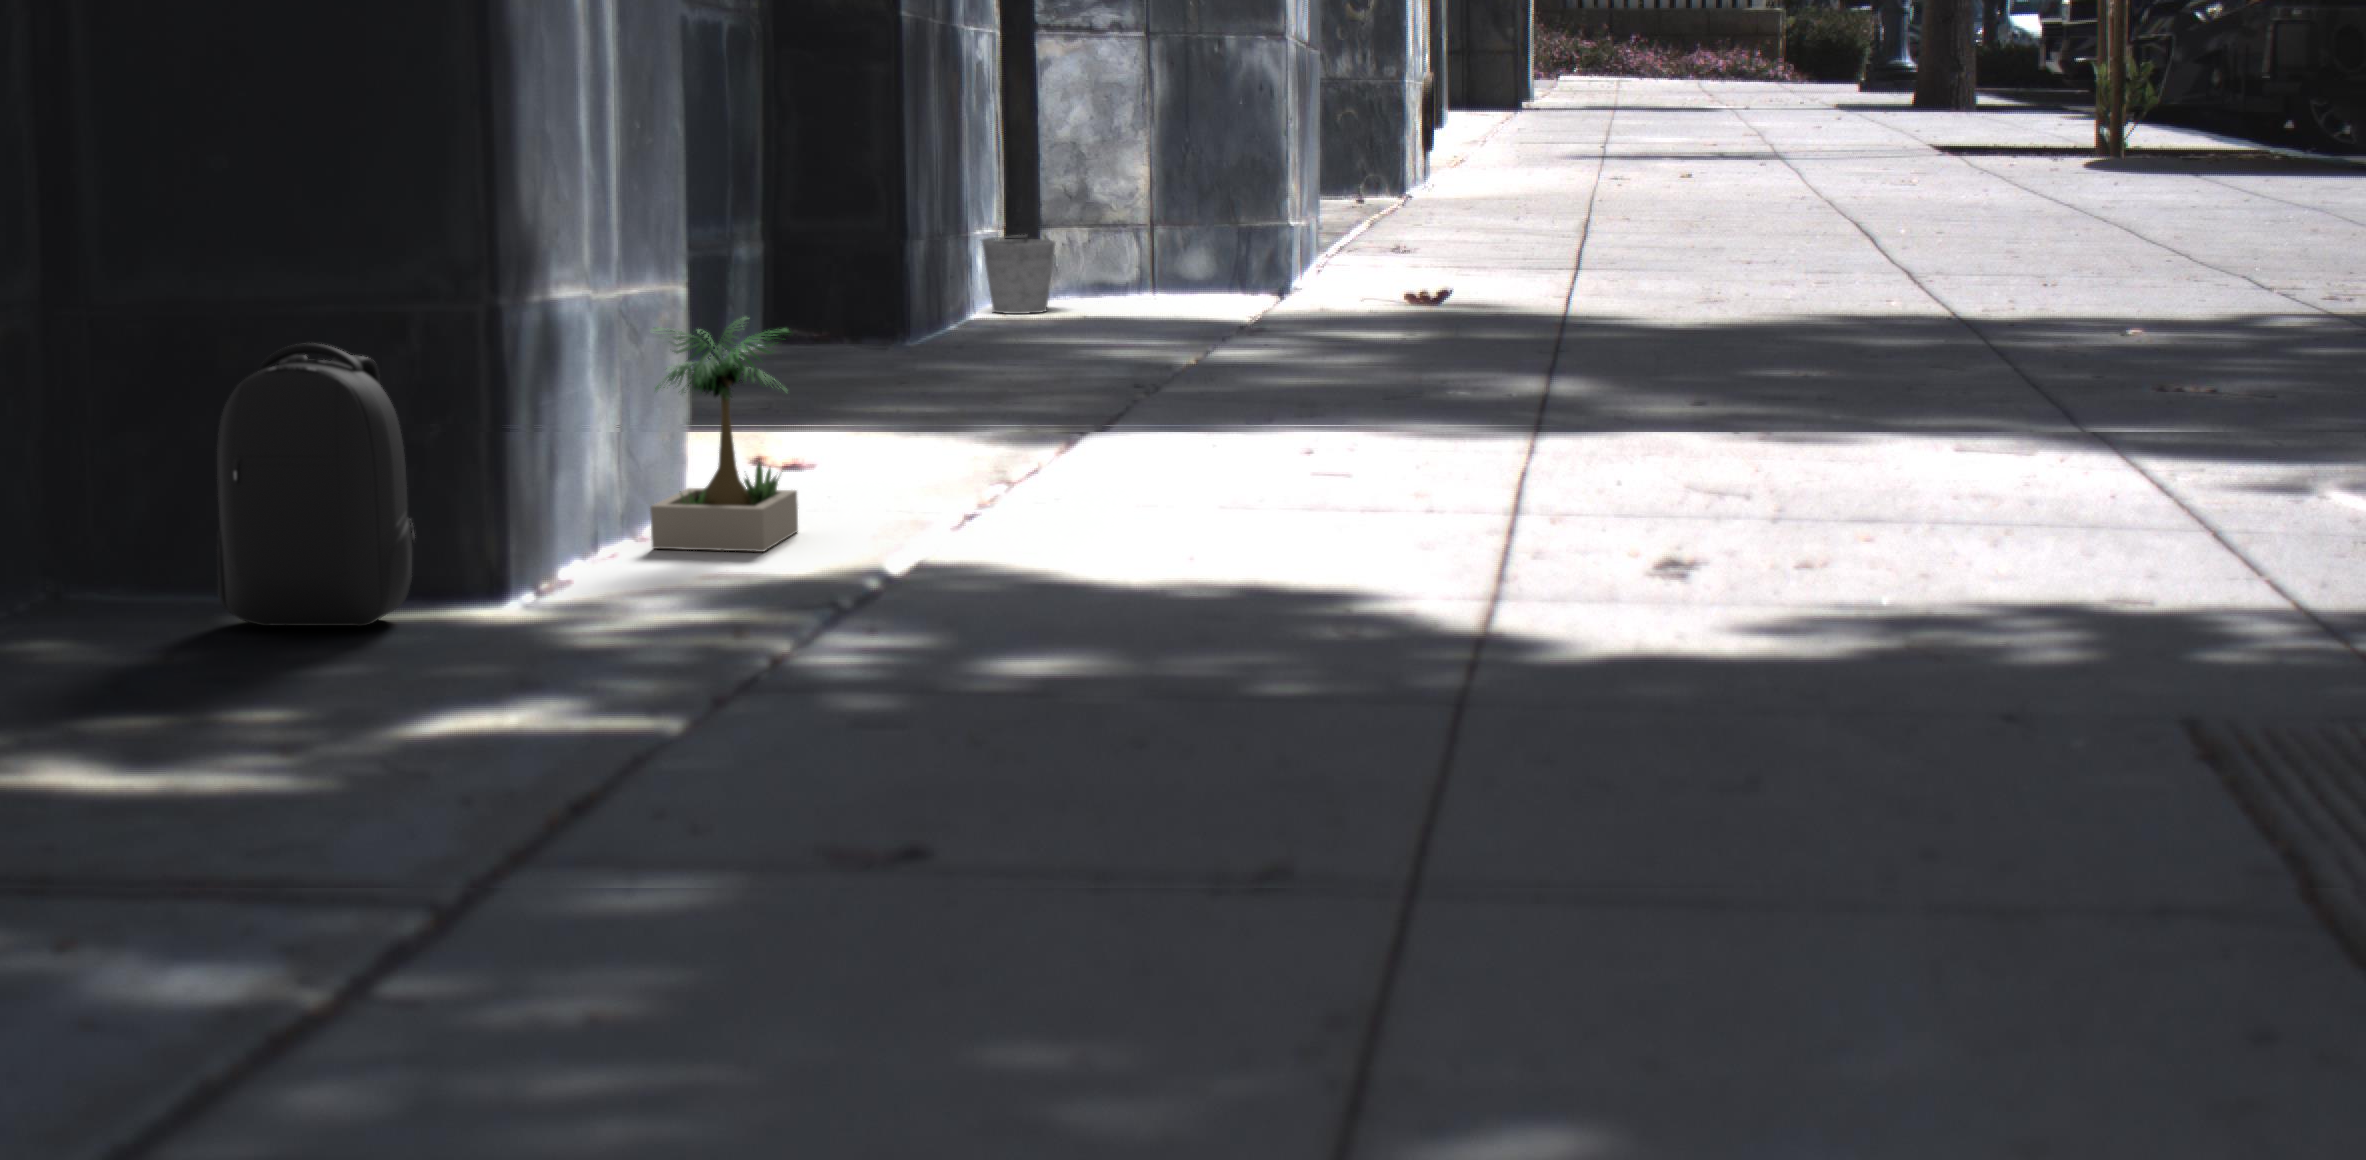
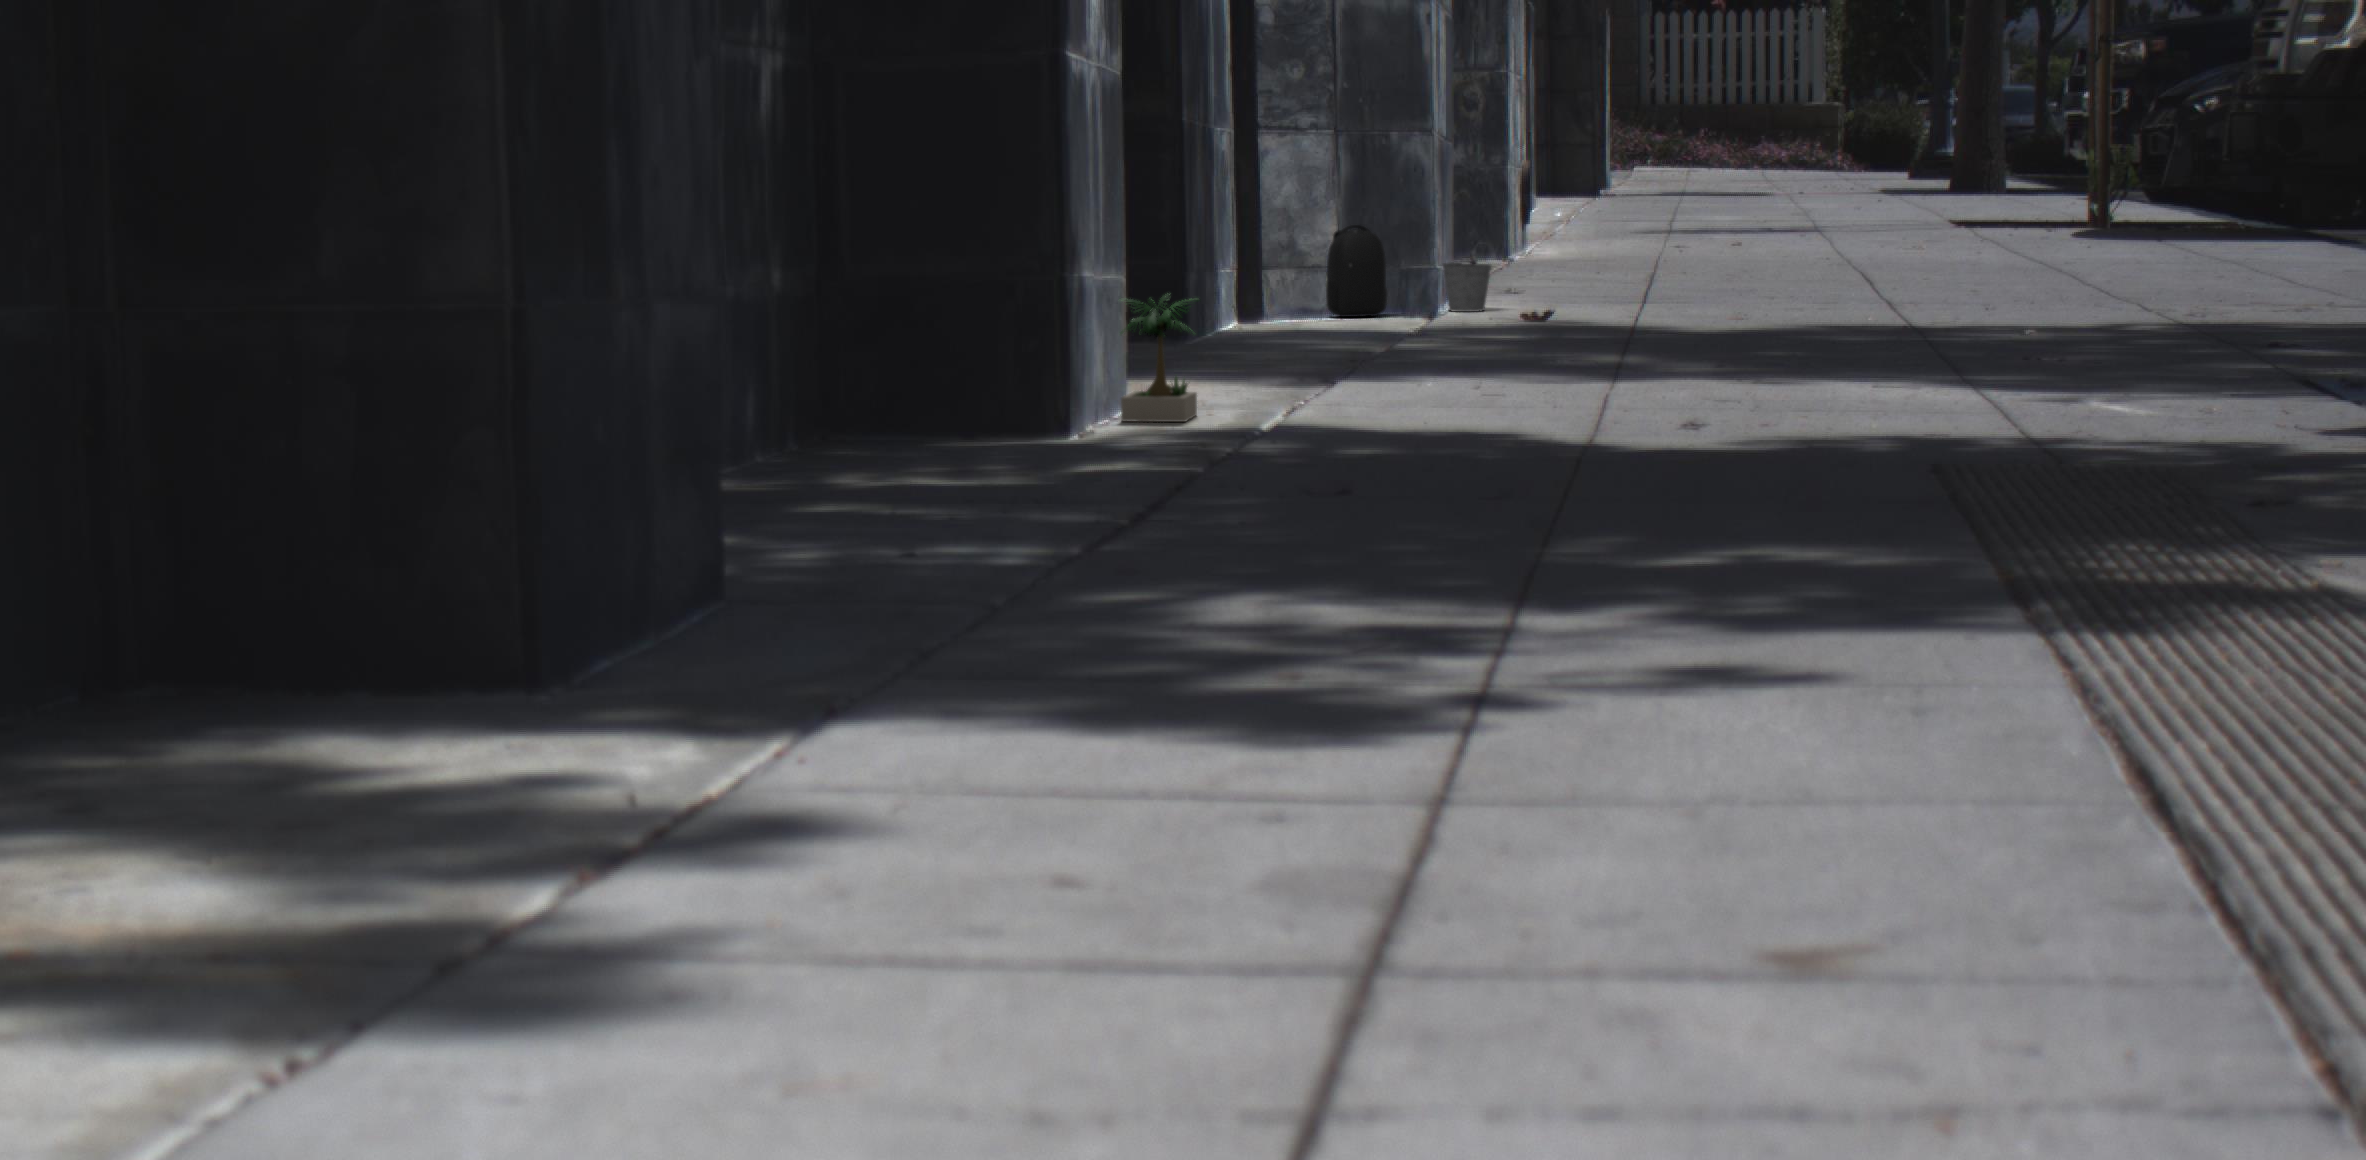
bucket: present [982,235,1056,314] -> present [1443,261,1491,312]
backpack: present [217,343,415,626] -> present [1326,225,1387,317]

